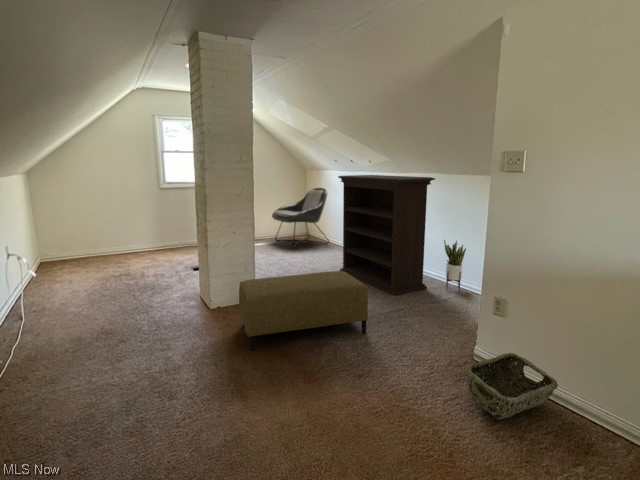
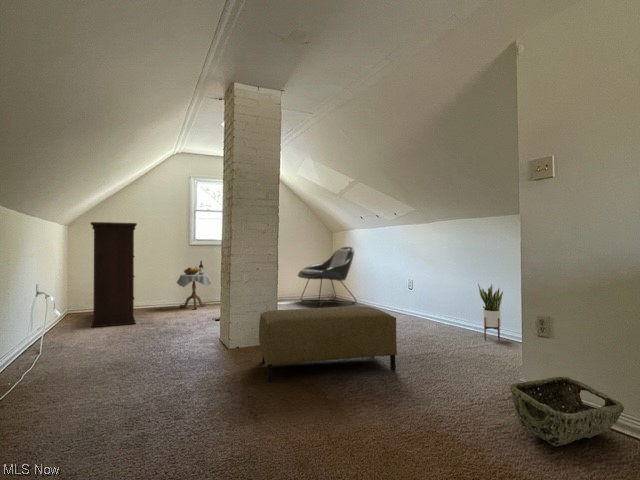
bookshelf: present [338,175,435,296] -> present [91,222,137,328]
side table: none [150,206,186,254] -> present [177,261,211,309]

